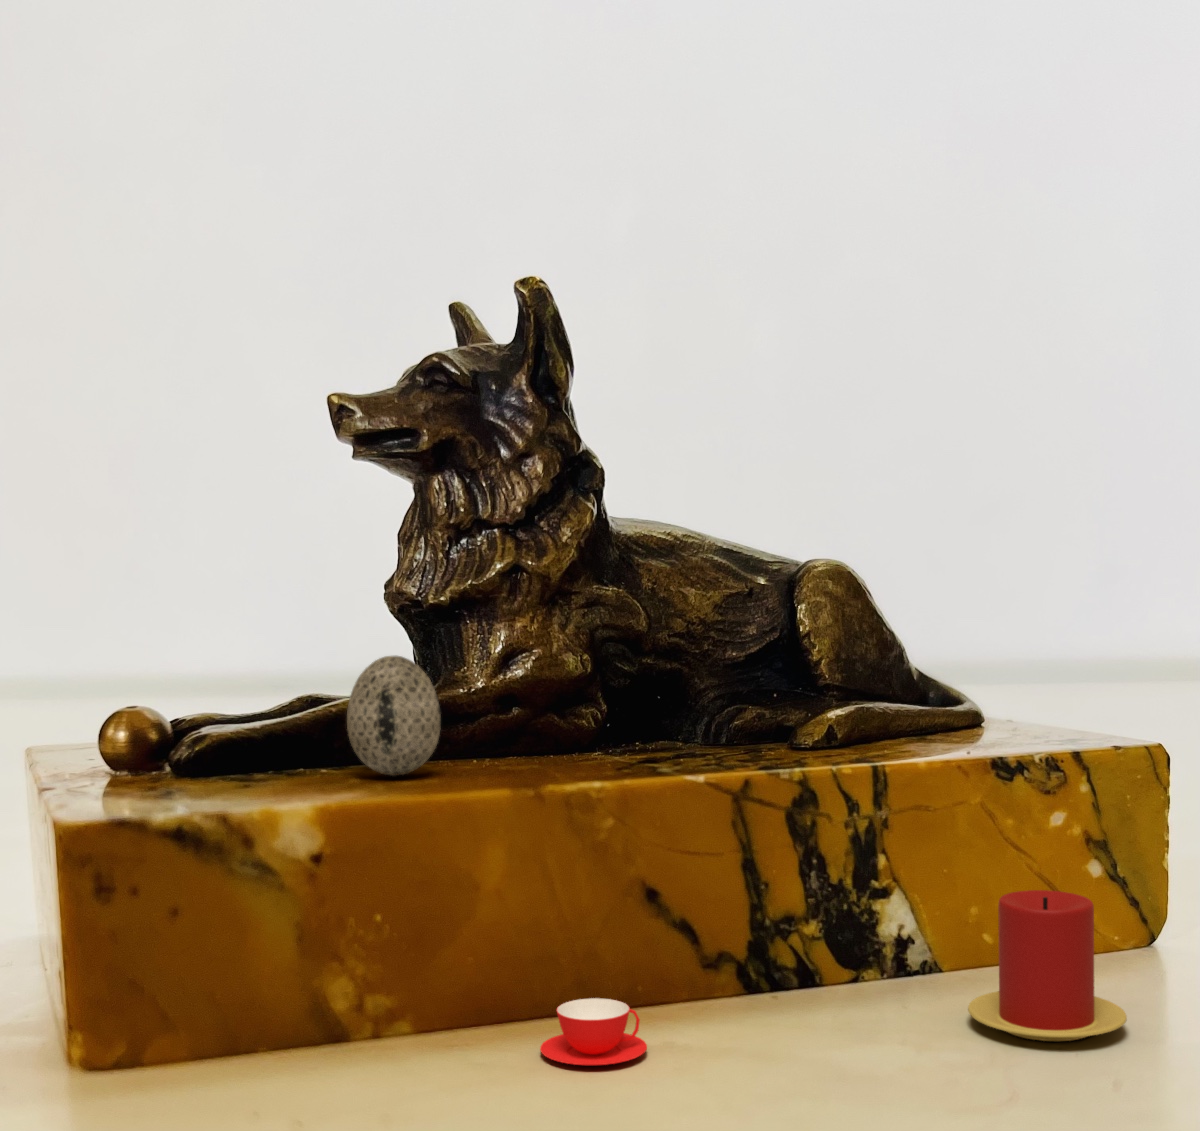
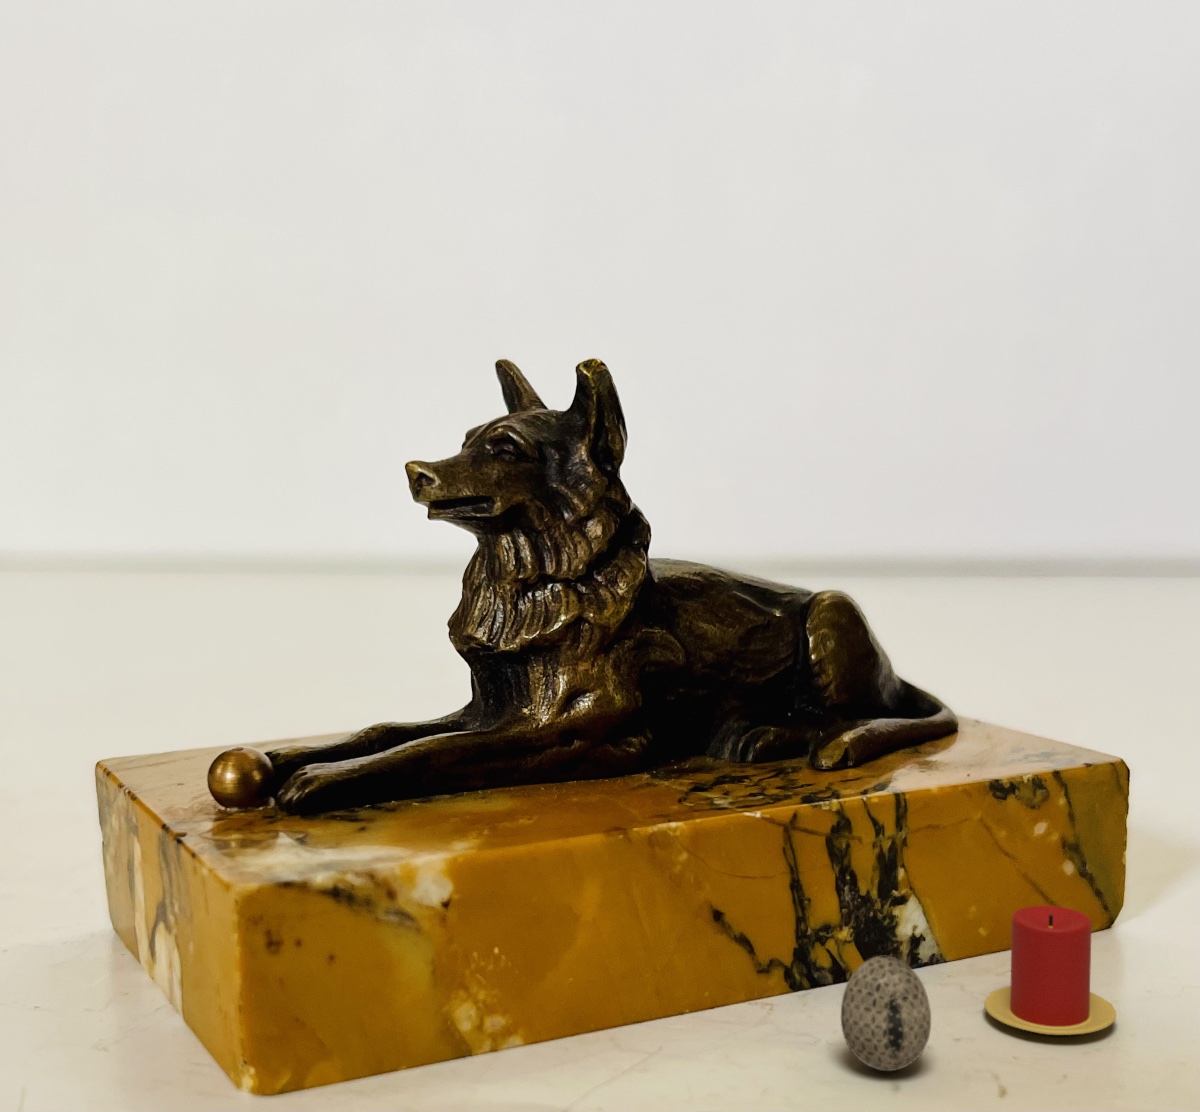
decorative egg: present [347,656,441,776] -> present [841,956,931,1071]
teacup: present [540,998,647,1065] -> none [641,1012,731,1075]

